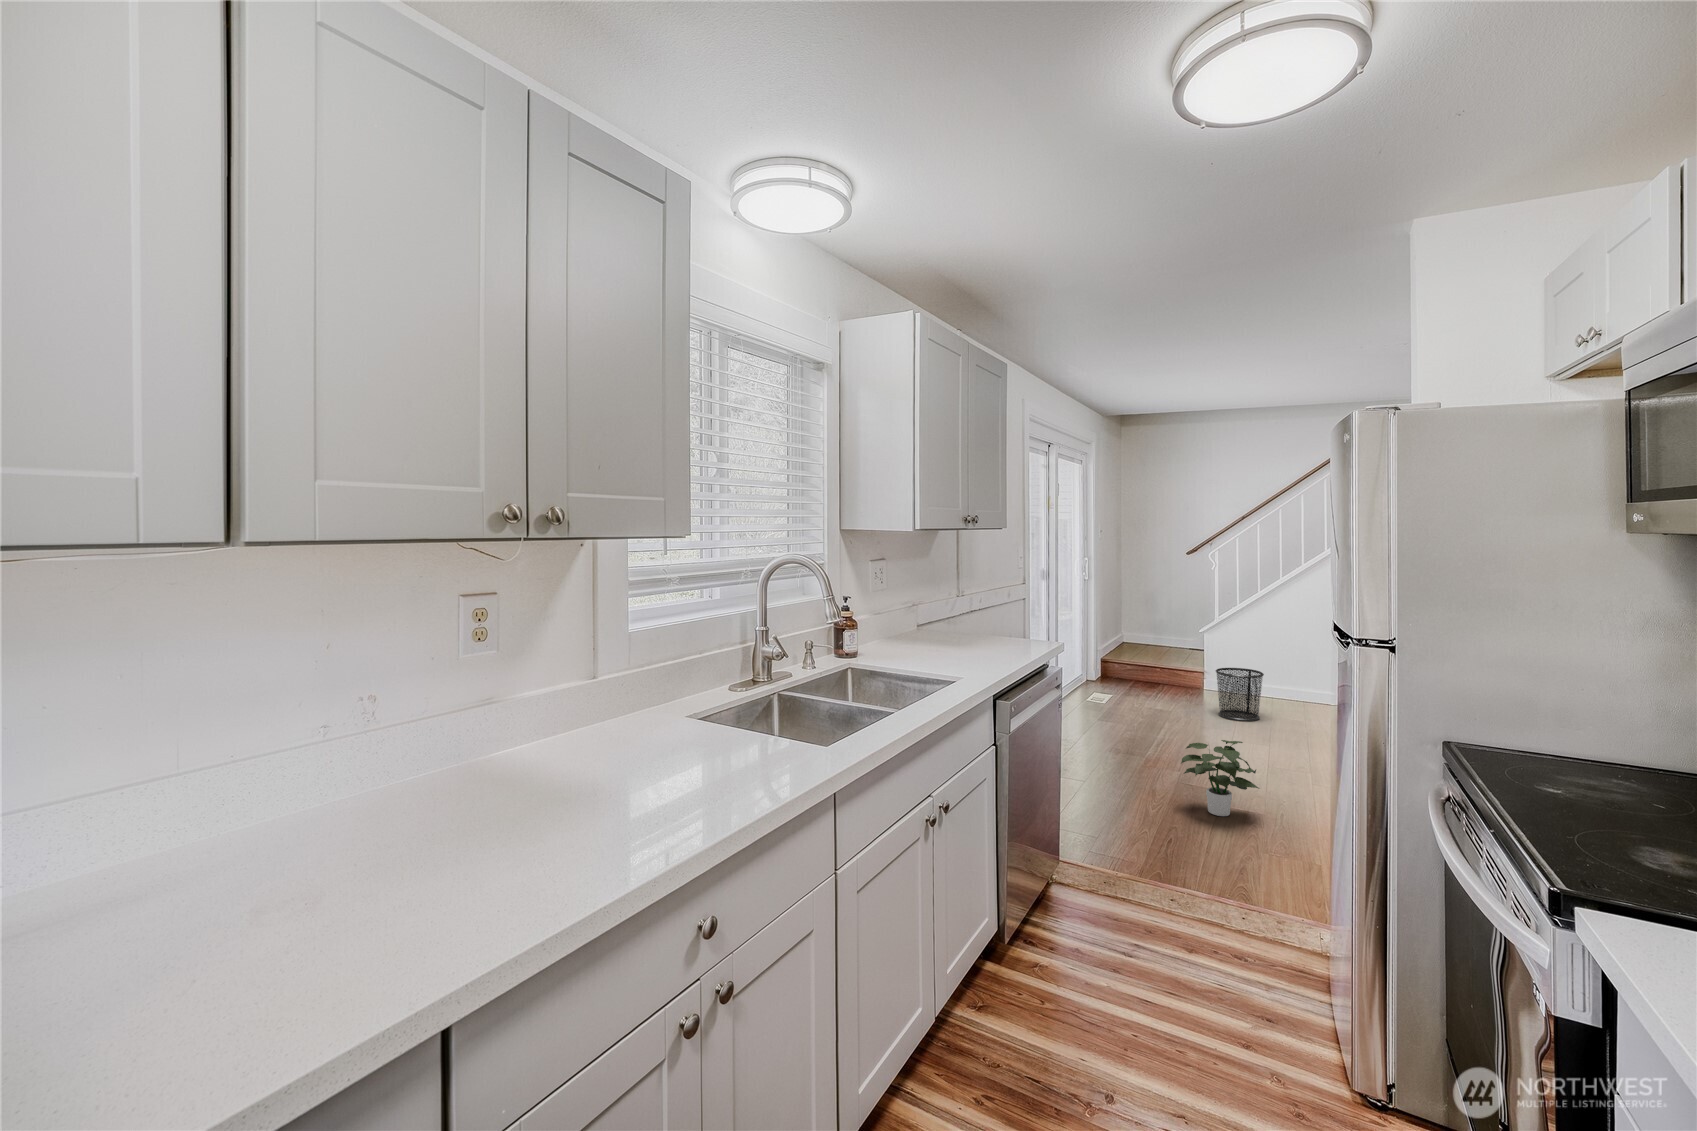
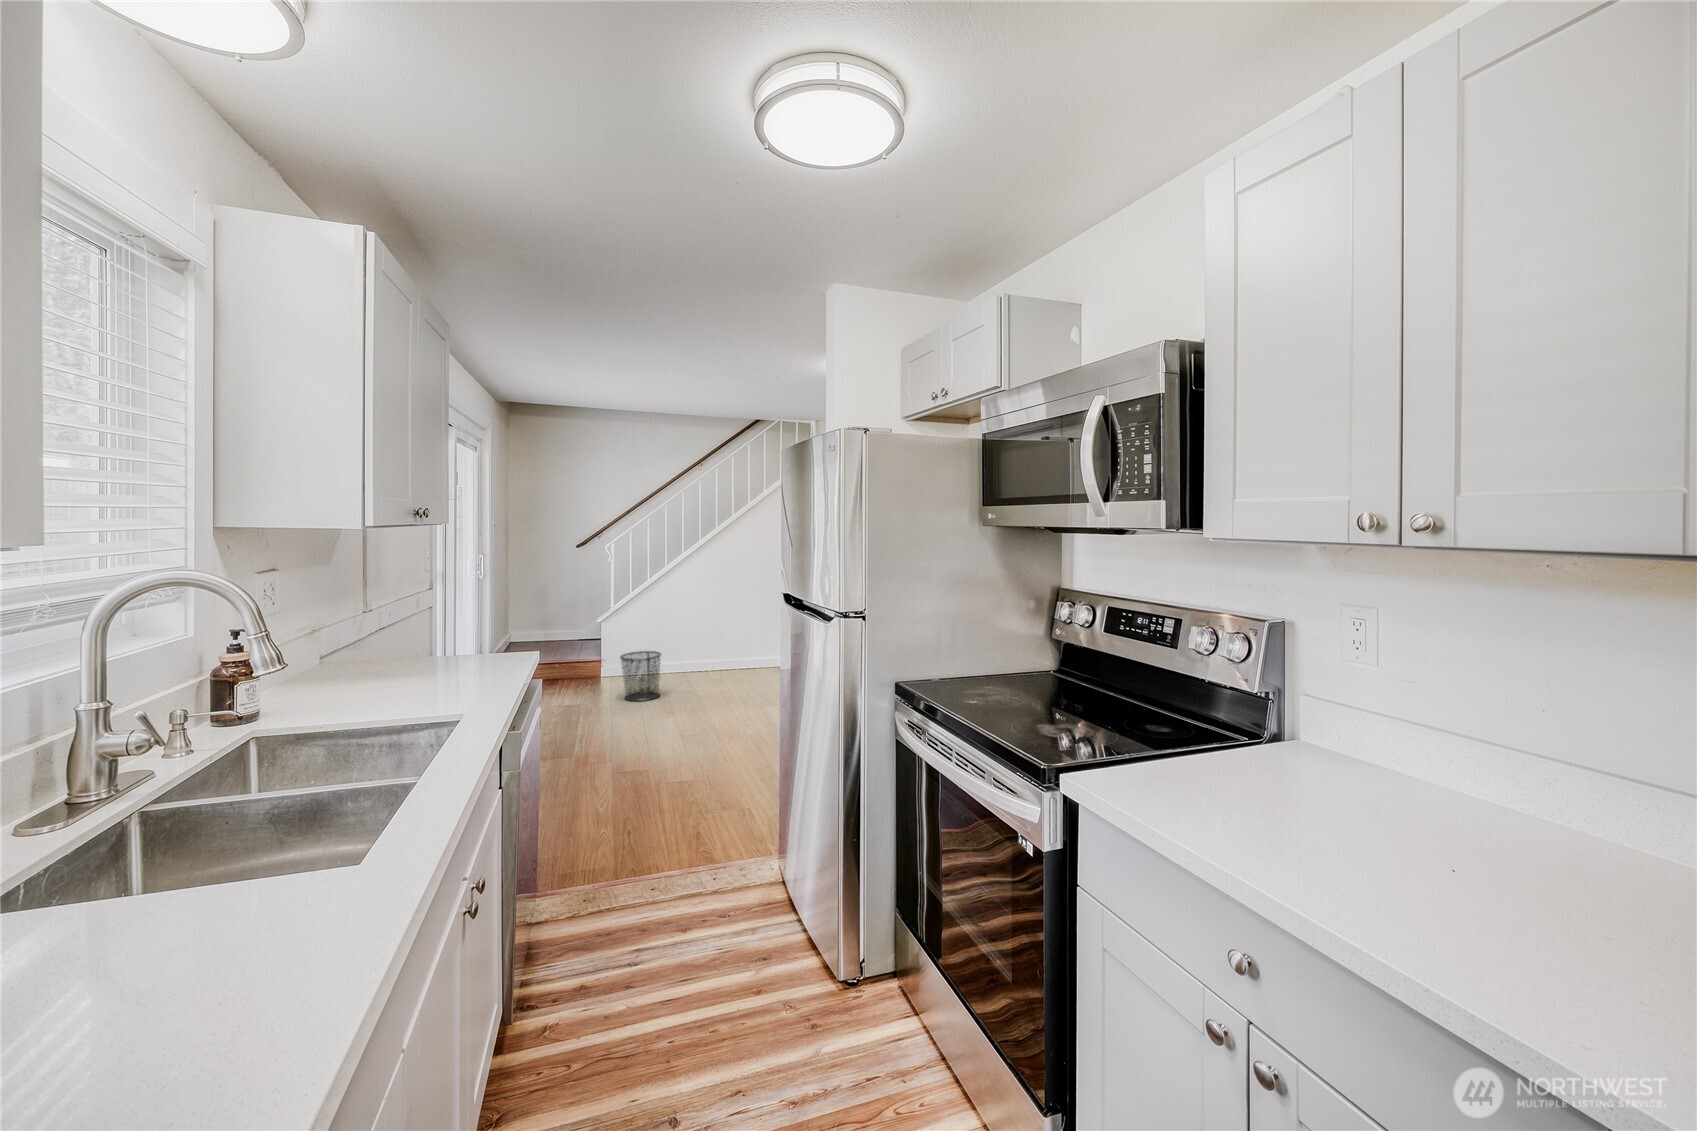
potted plant: present [1181,740,1260,816] -> none [622,719,694,795]

